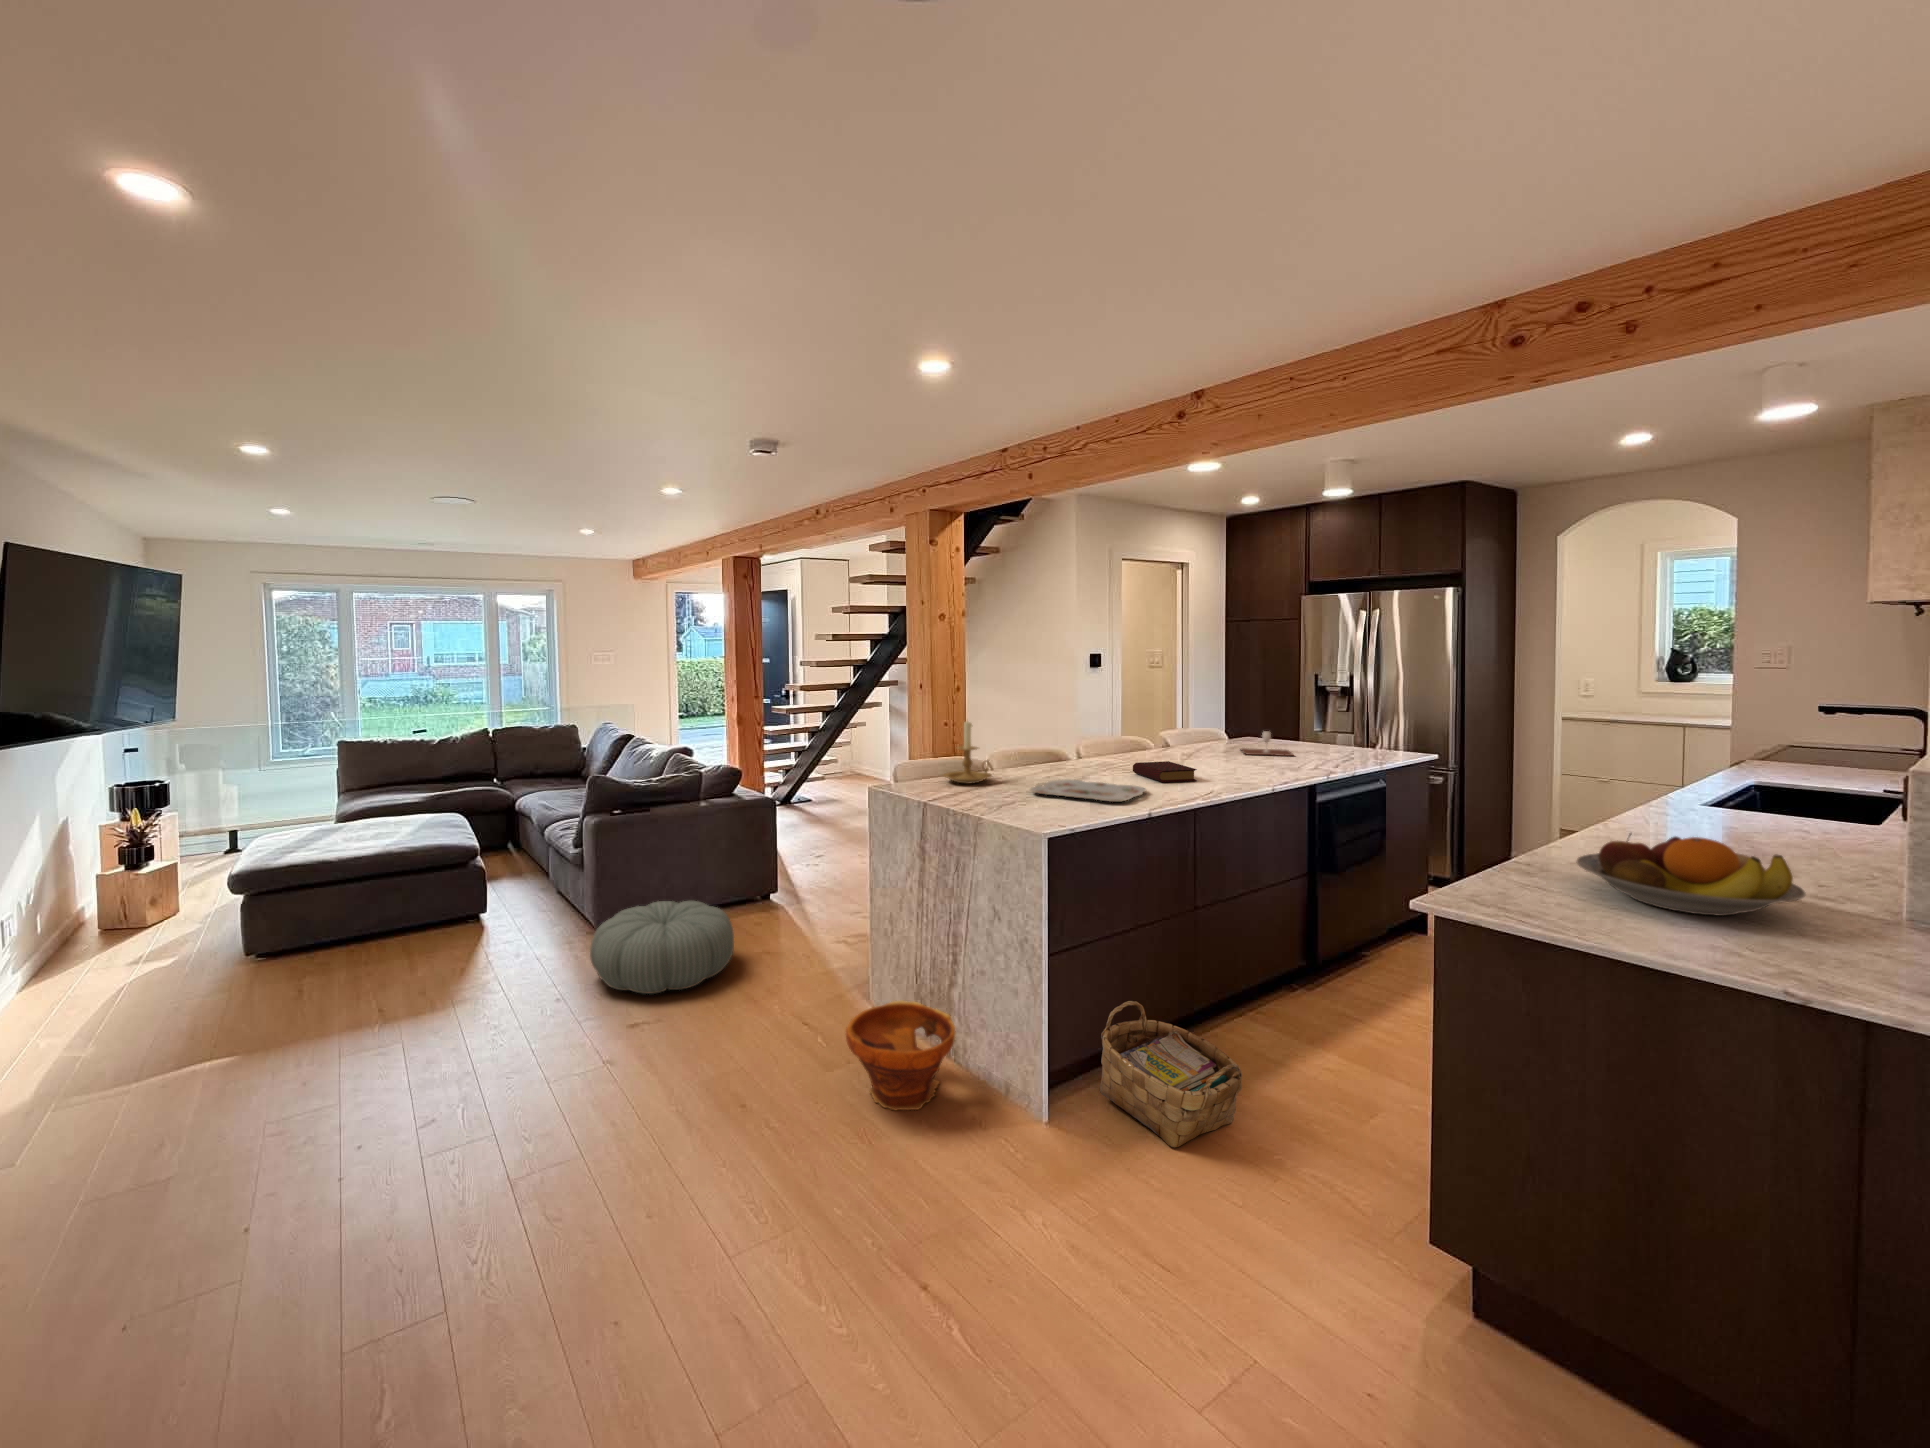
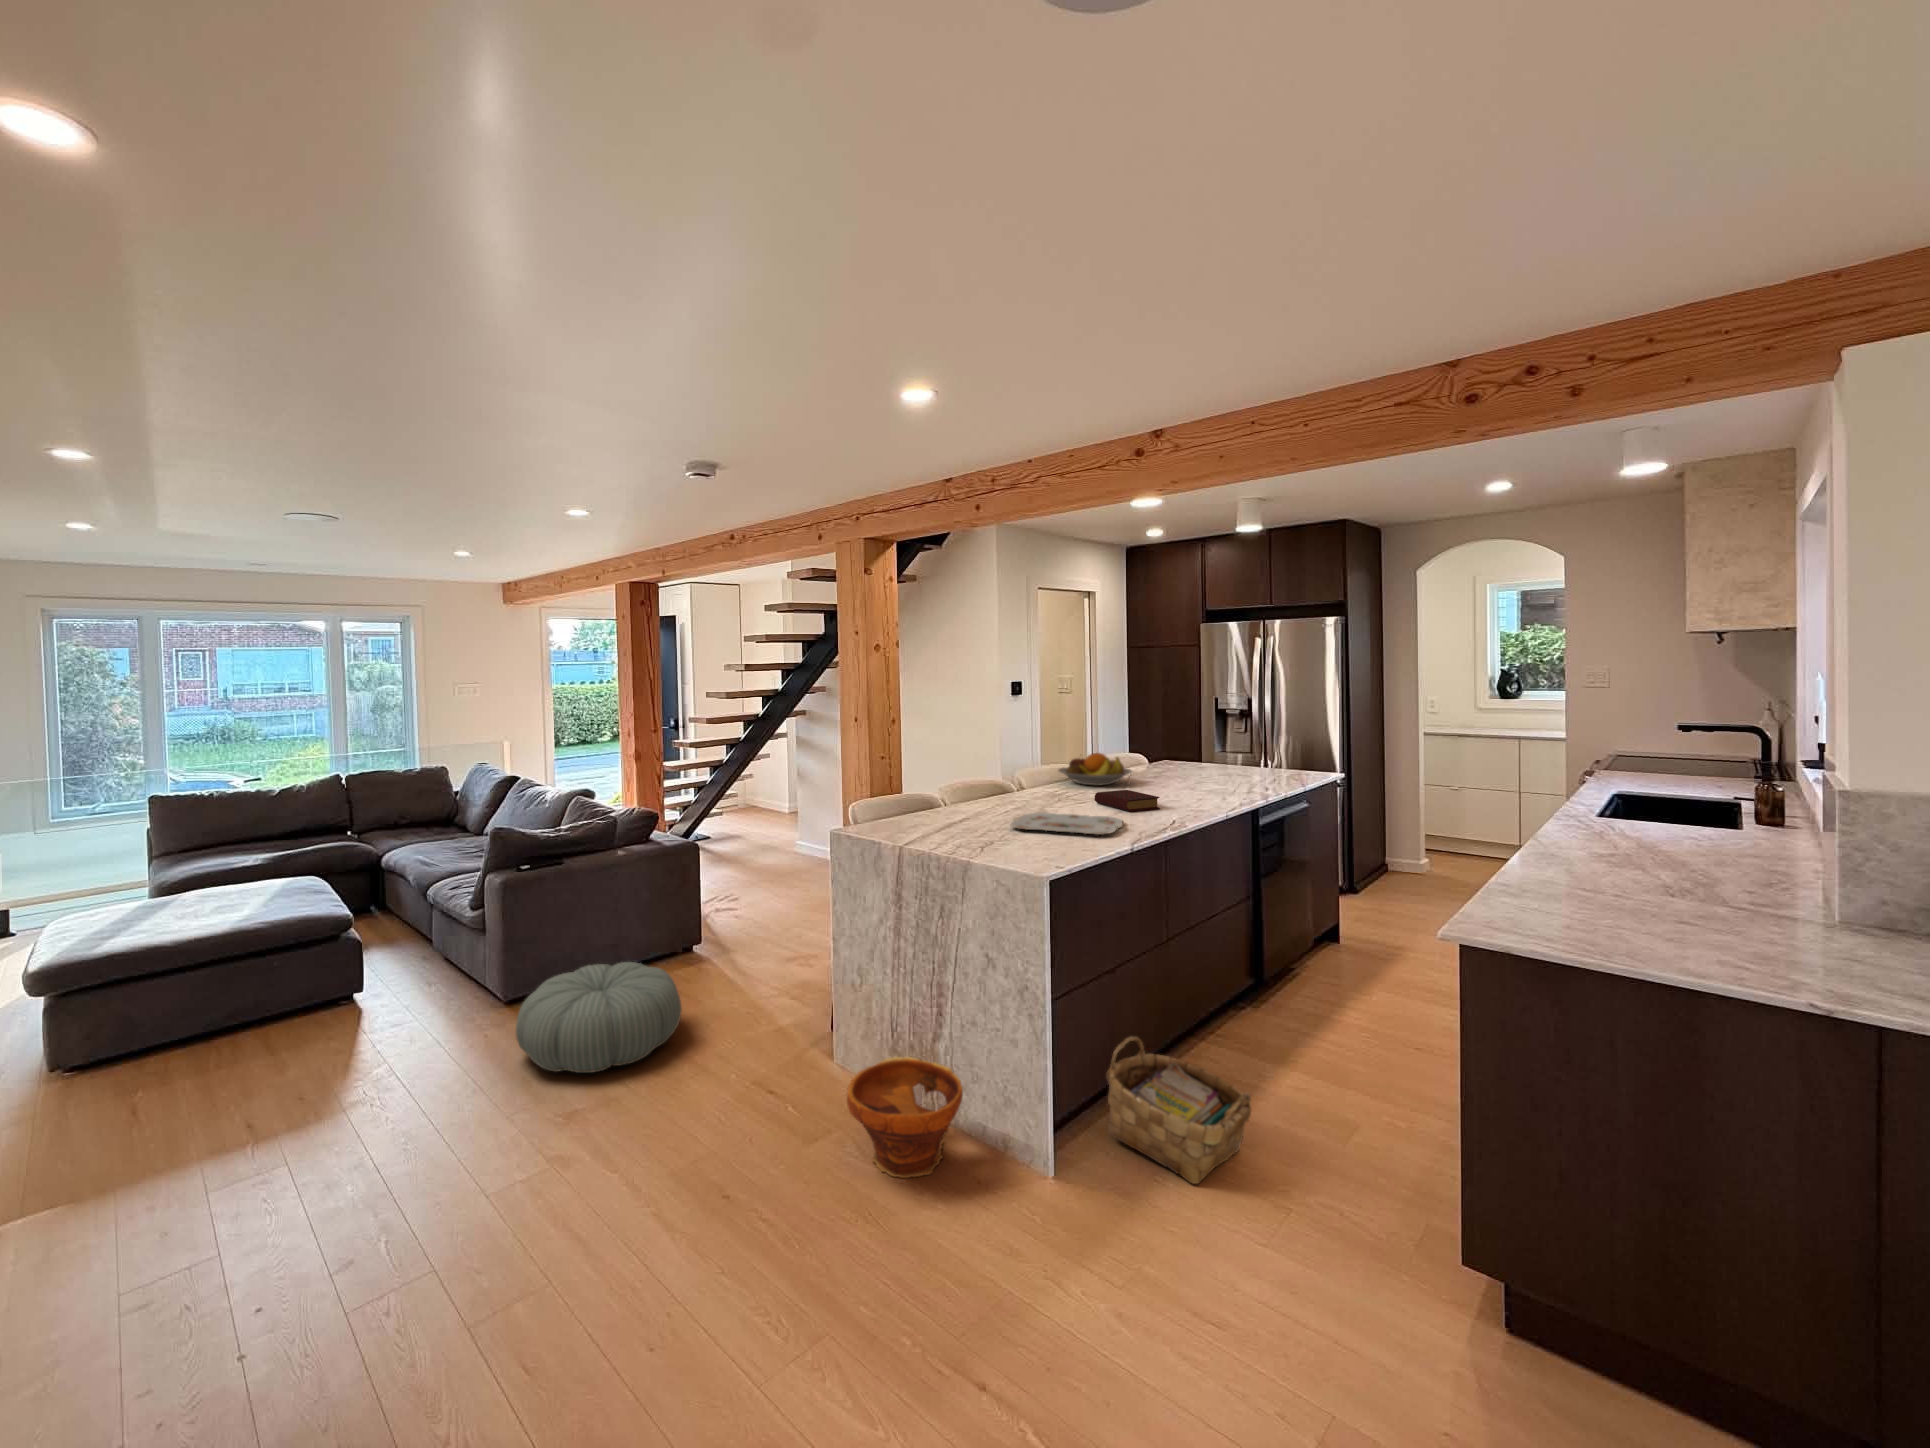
candle holder: present [943,721,992,784] -> none [913,754,965,821]
wine glass: present [1241,731,1293,756] -> none [1174,756,1230,779]
fruit bowl: present [1577,834,1806,916] -> present [1058,753,1132,786]

